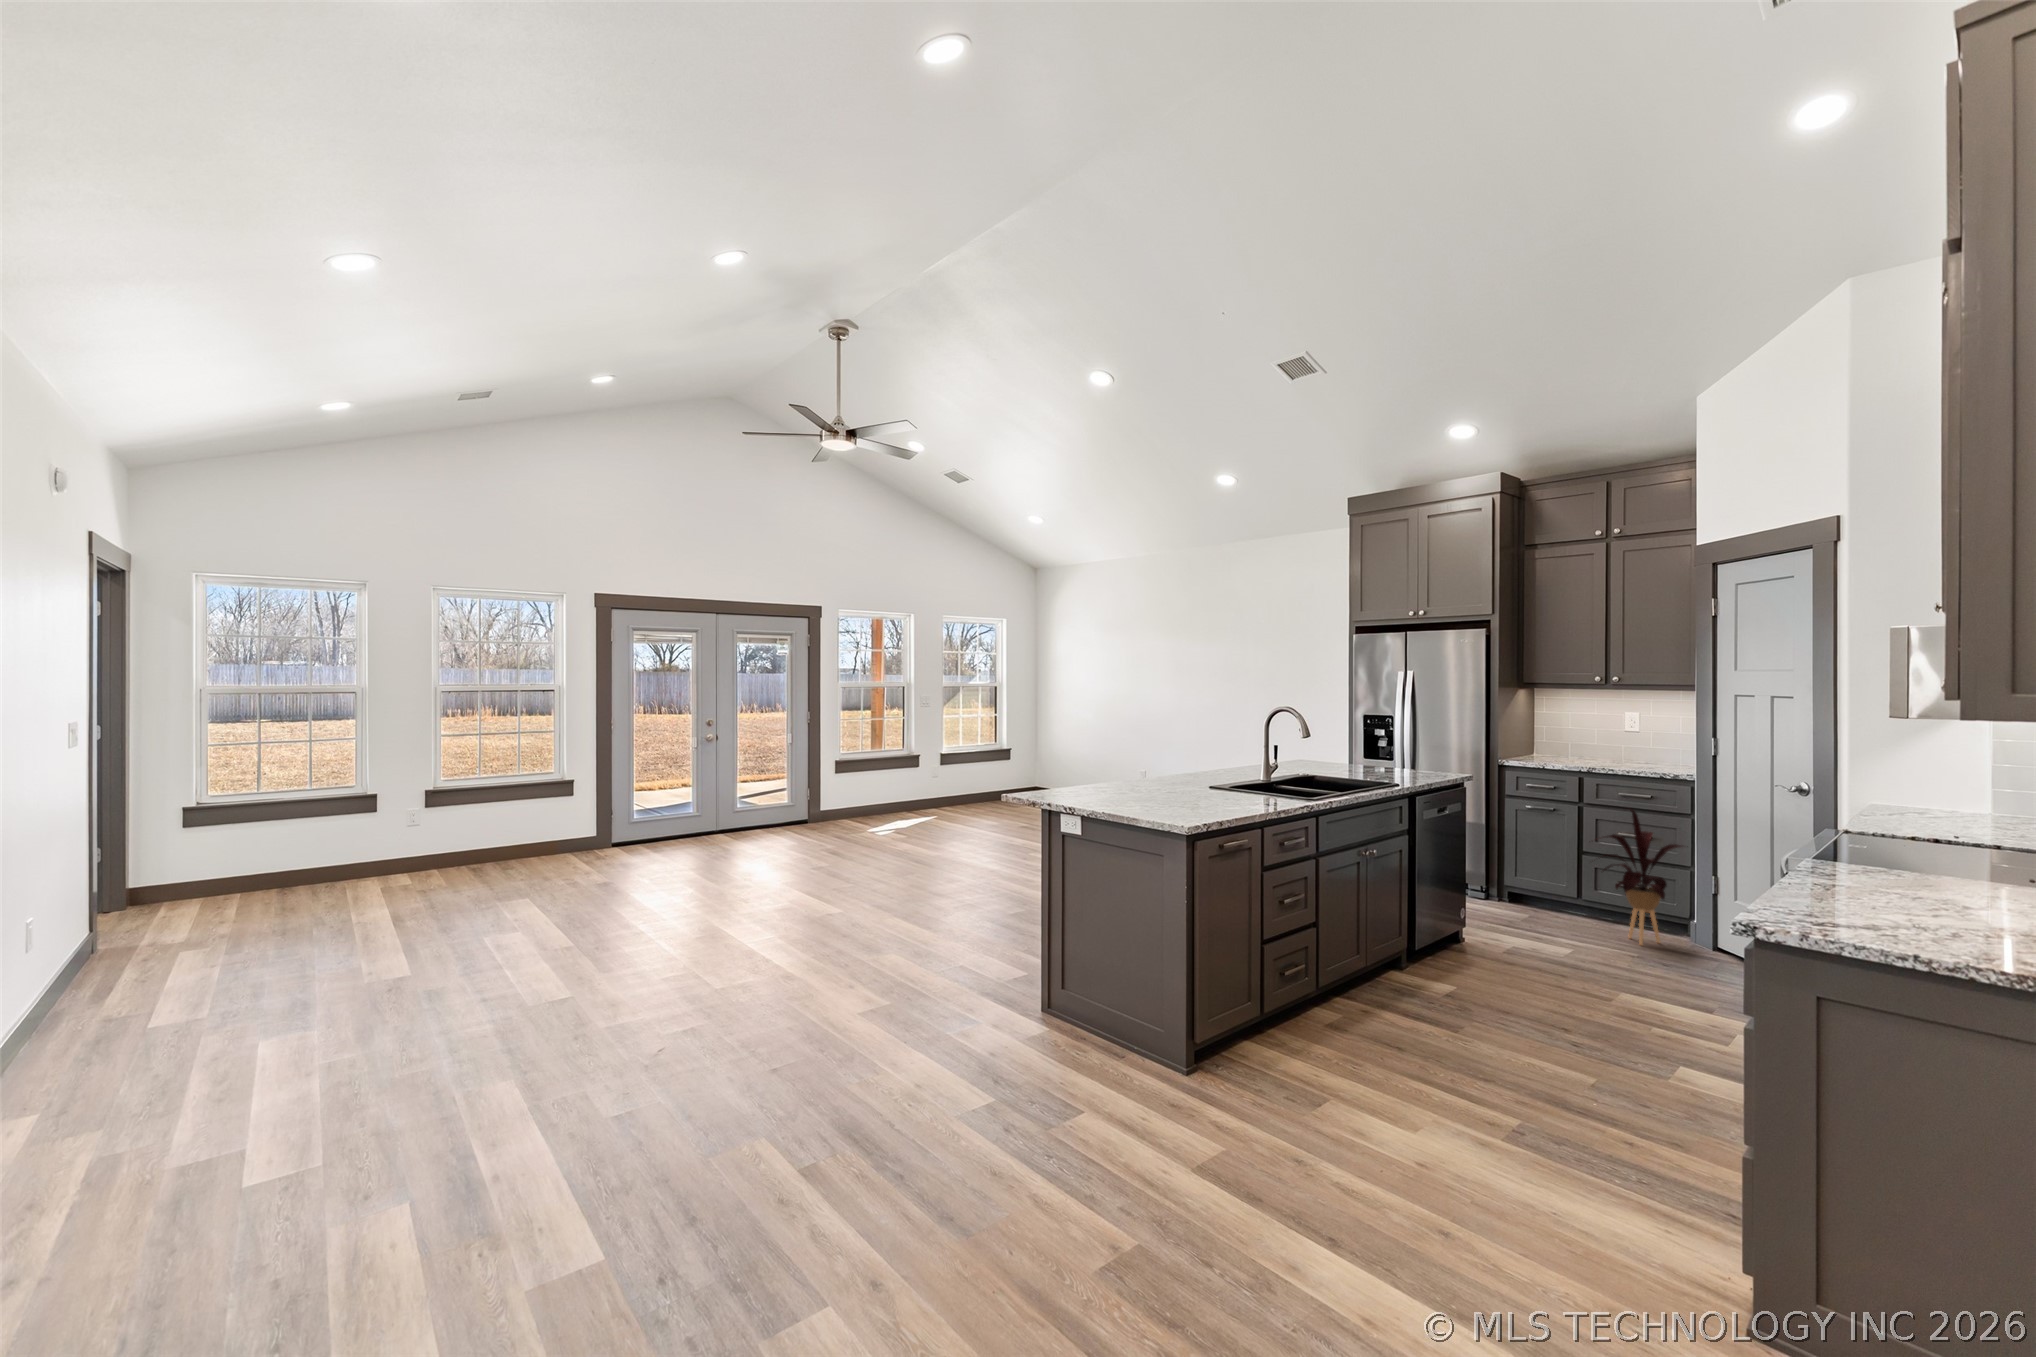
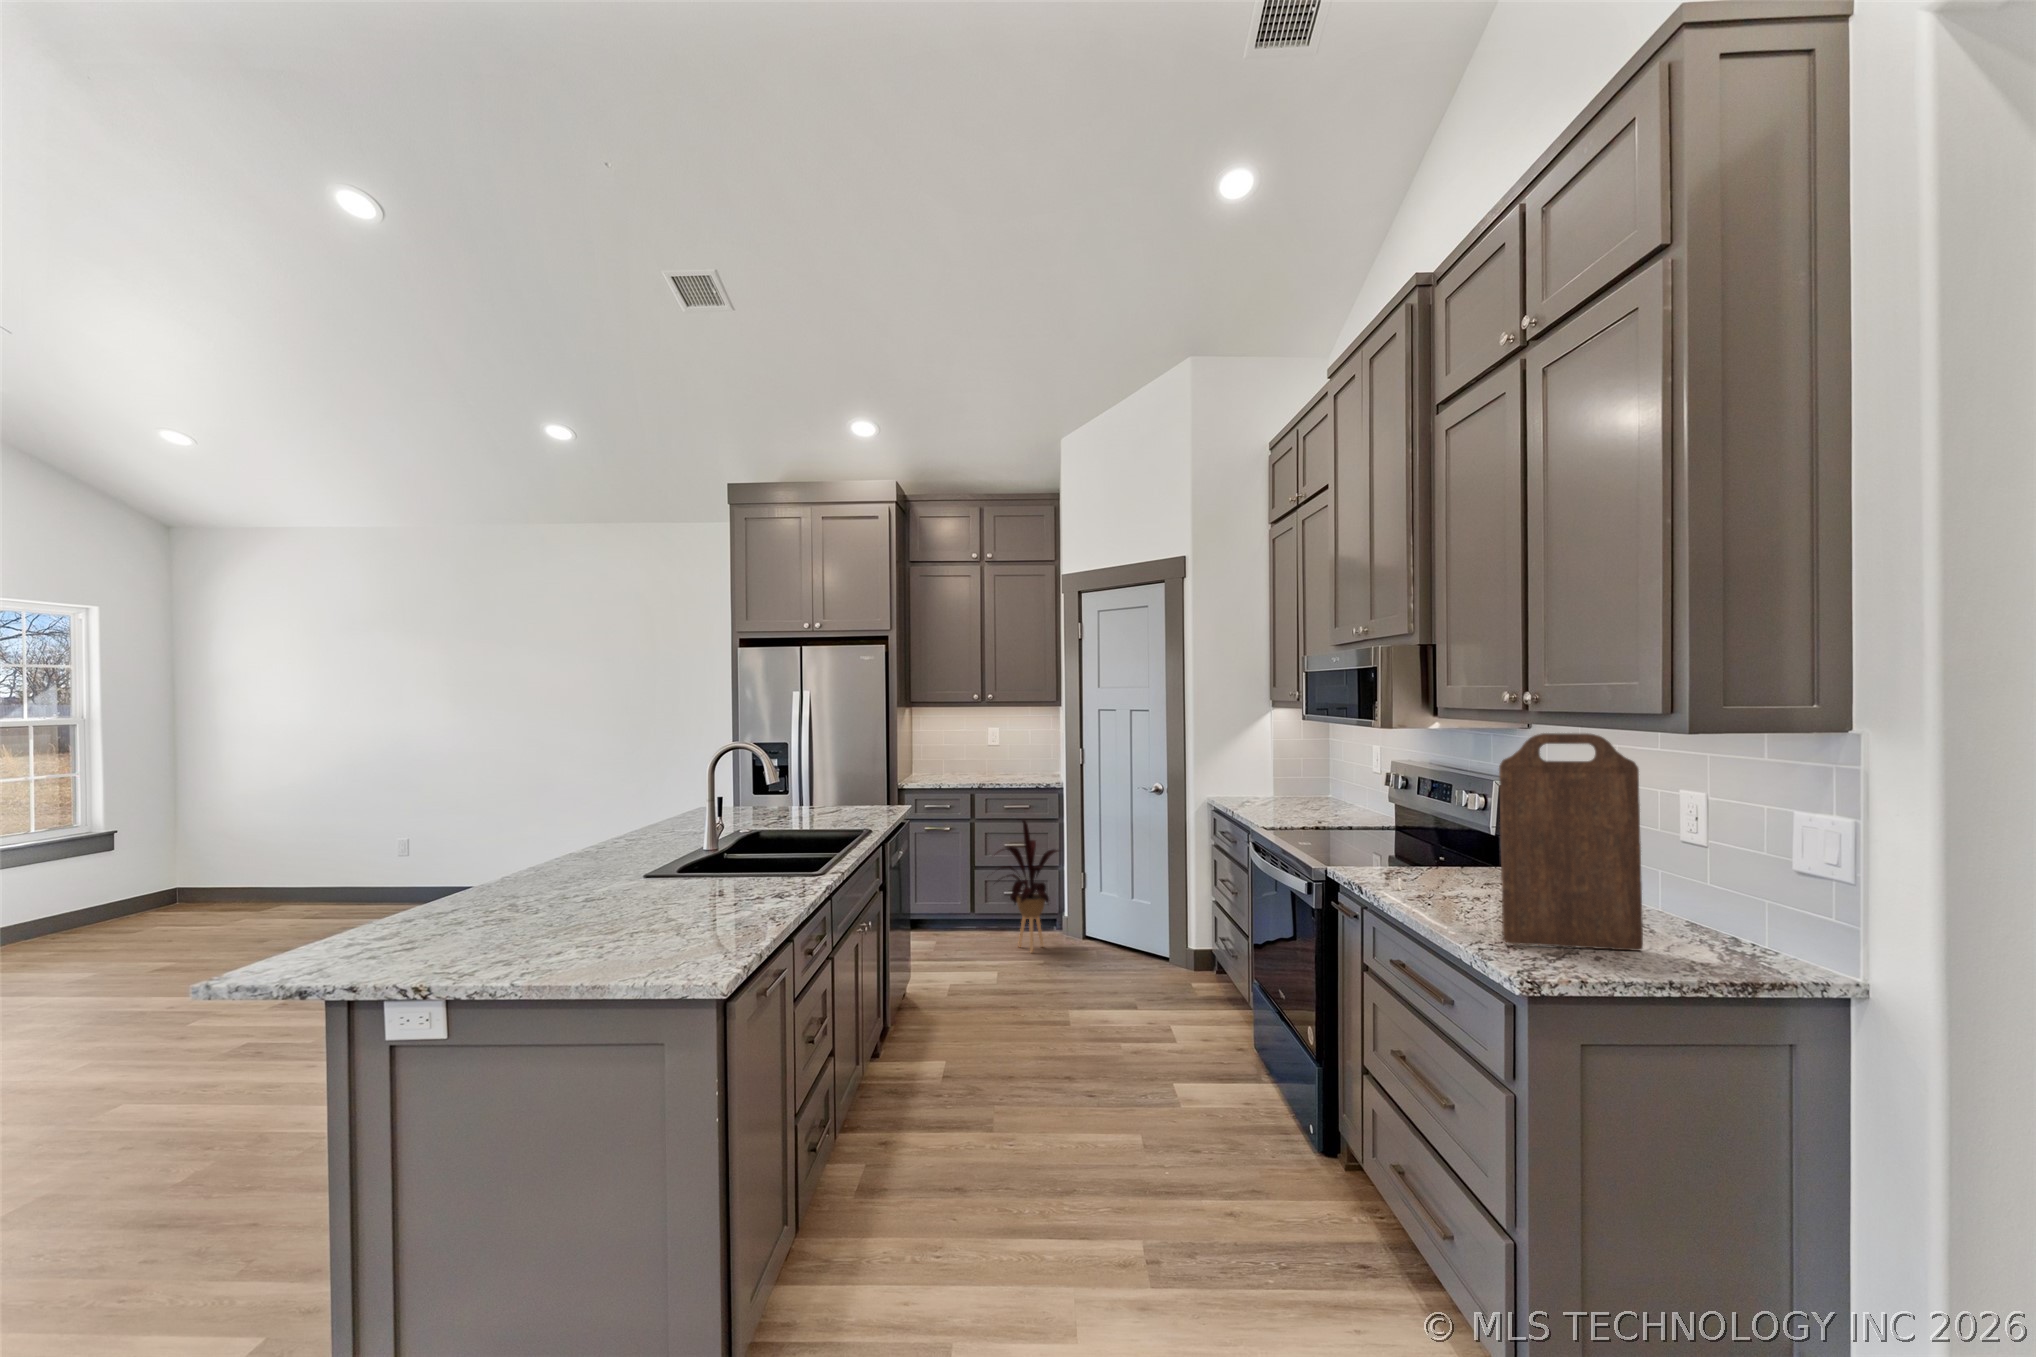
cutting board: none [1808,748,1950,939] -> present [1499,733,1643,951]

